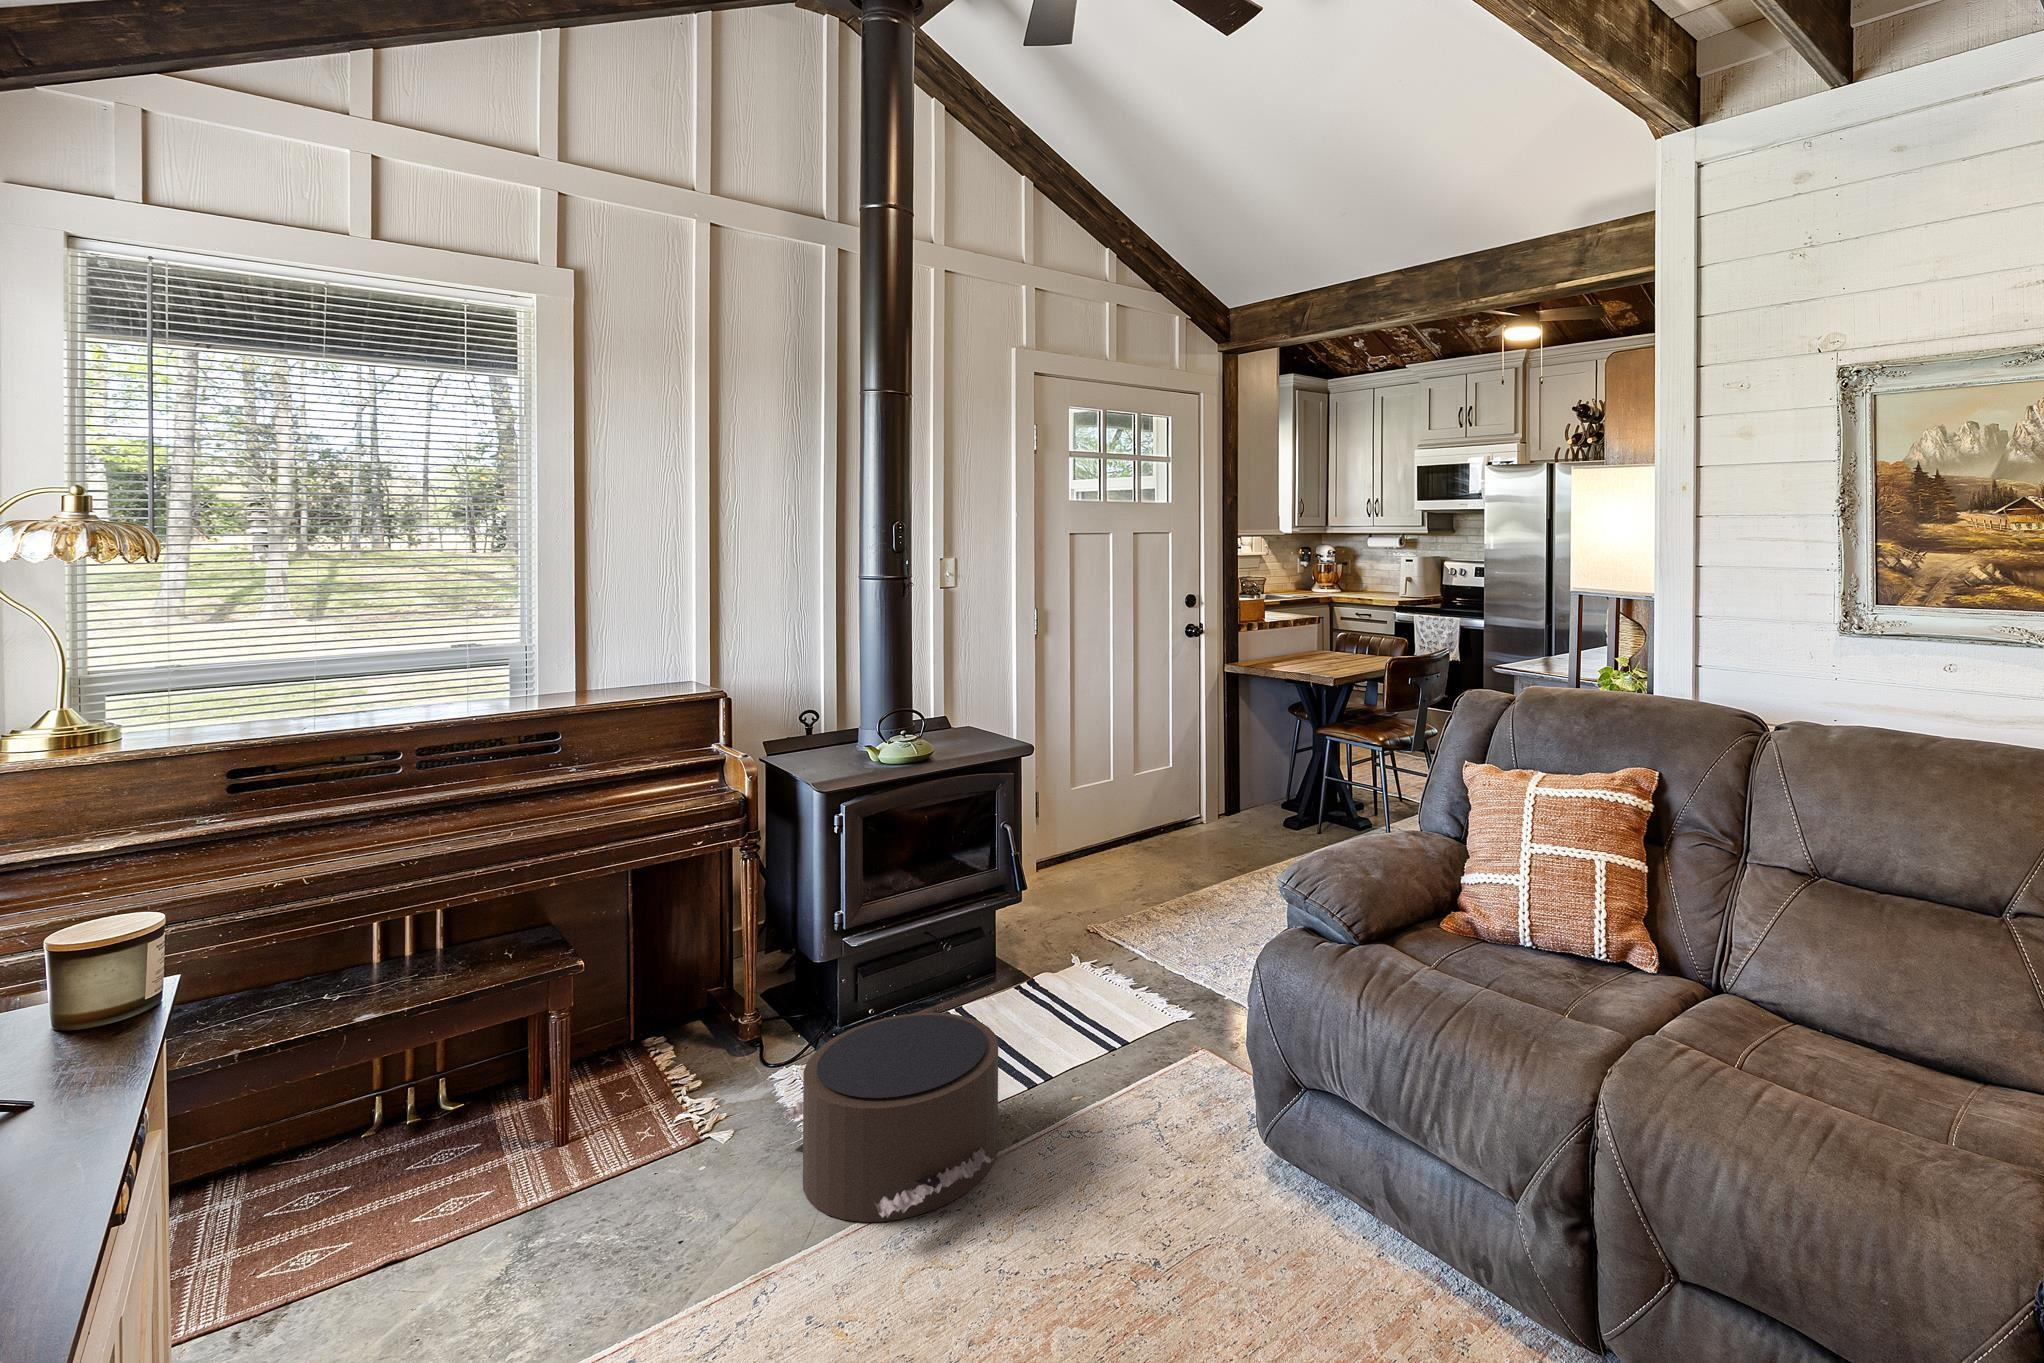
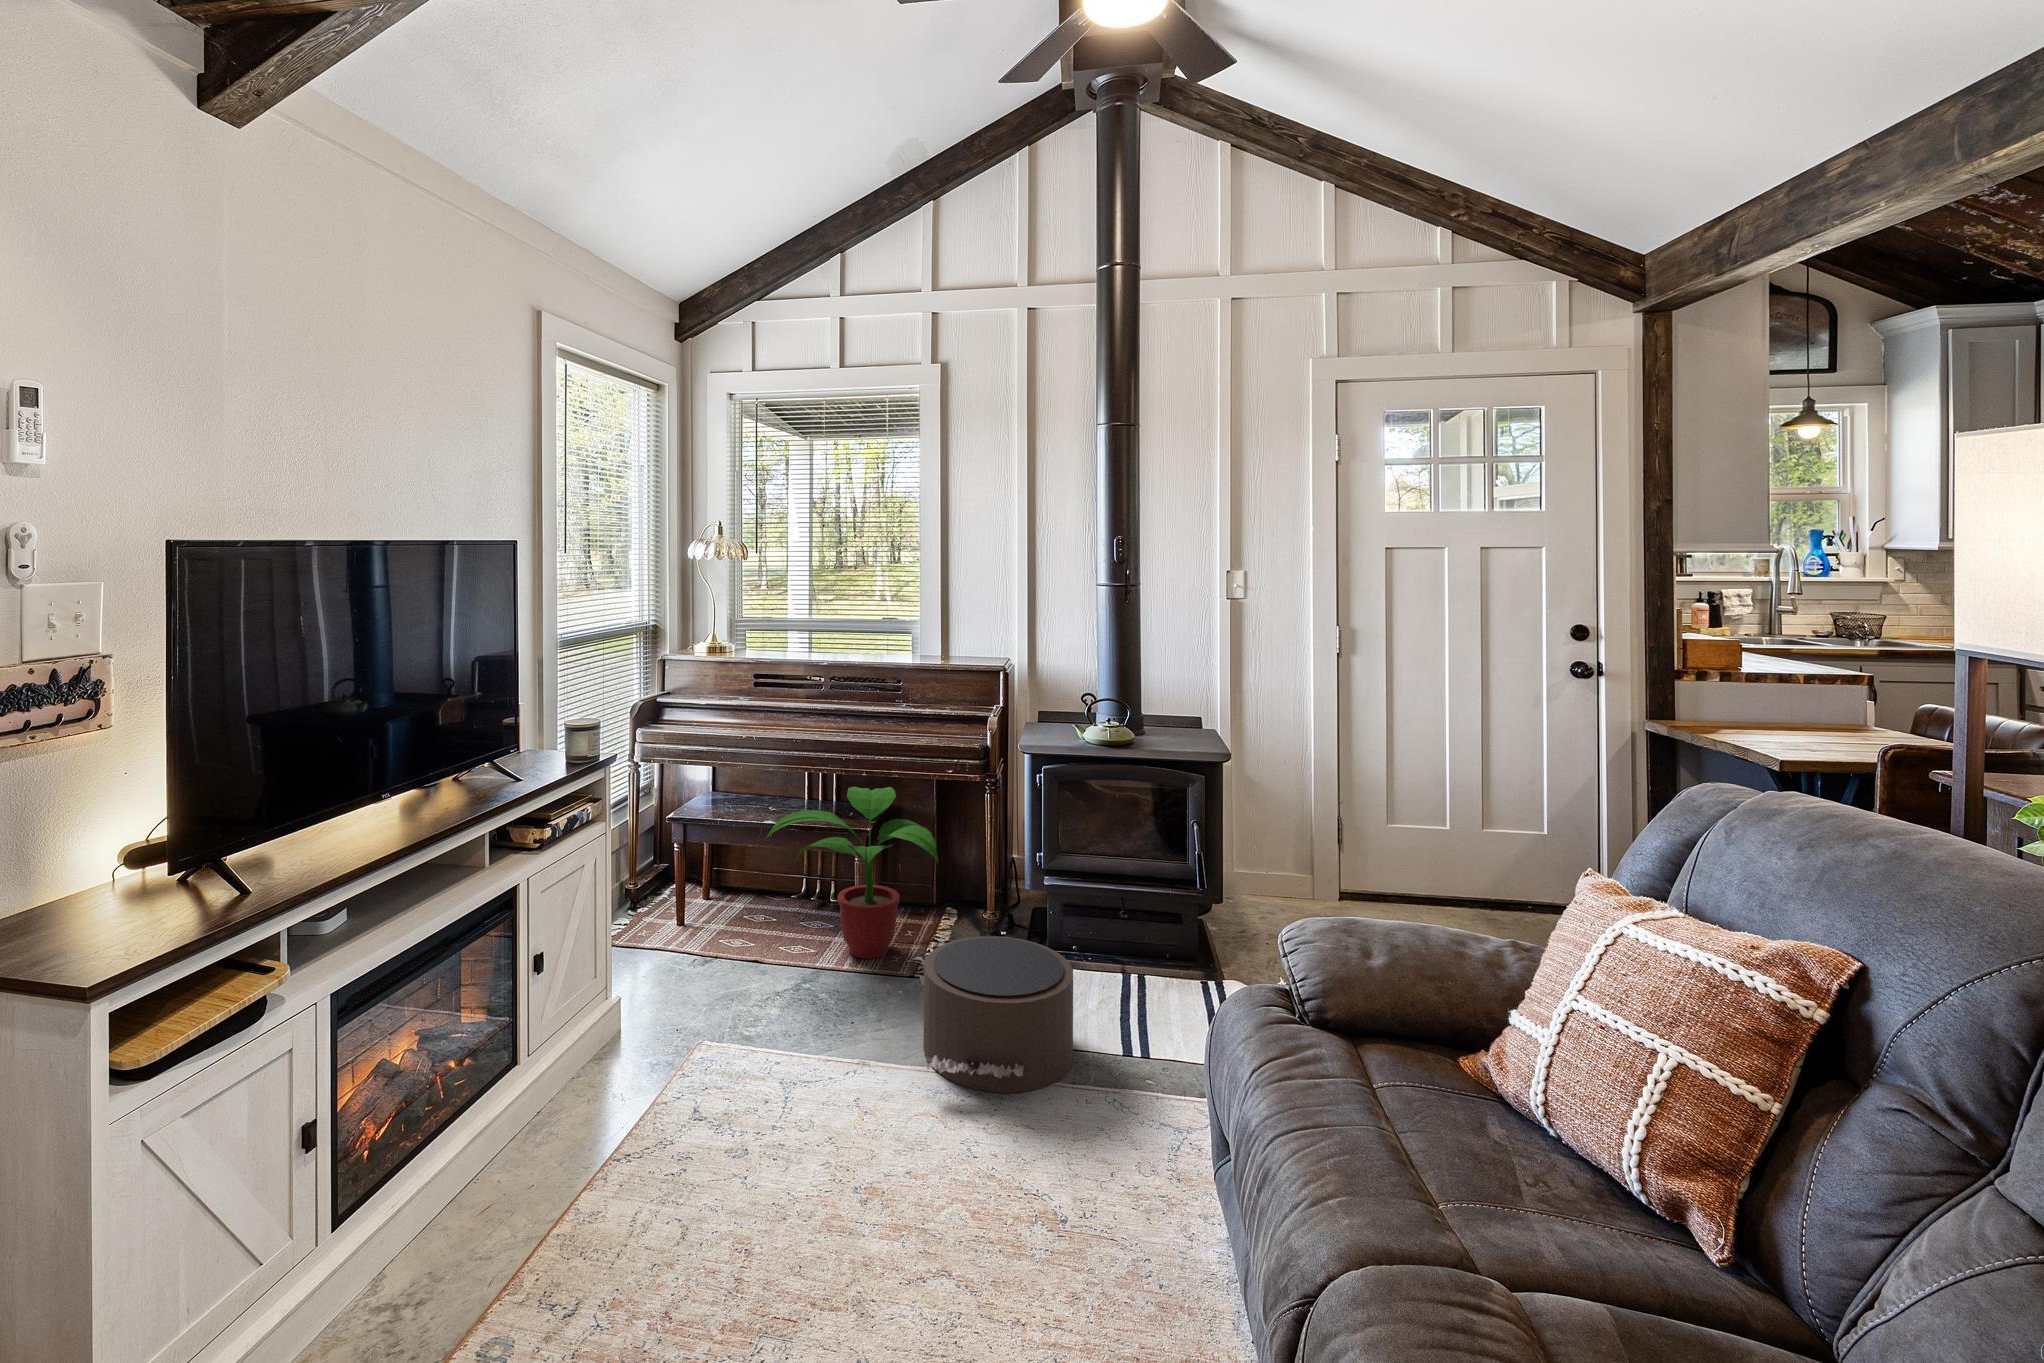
potted plant: none [406,895,731,1163] -> present [765,787,938,959]

